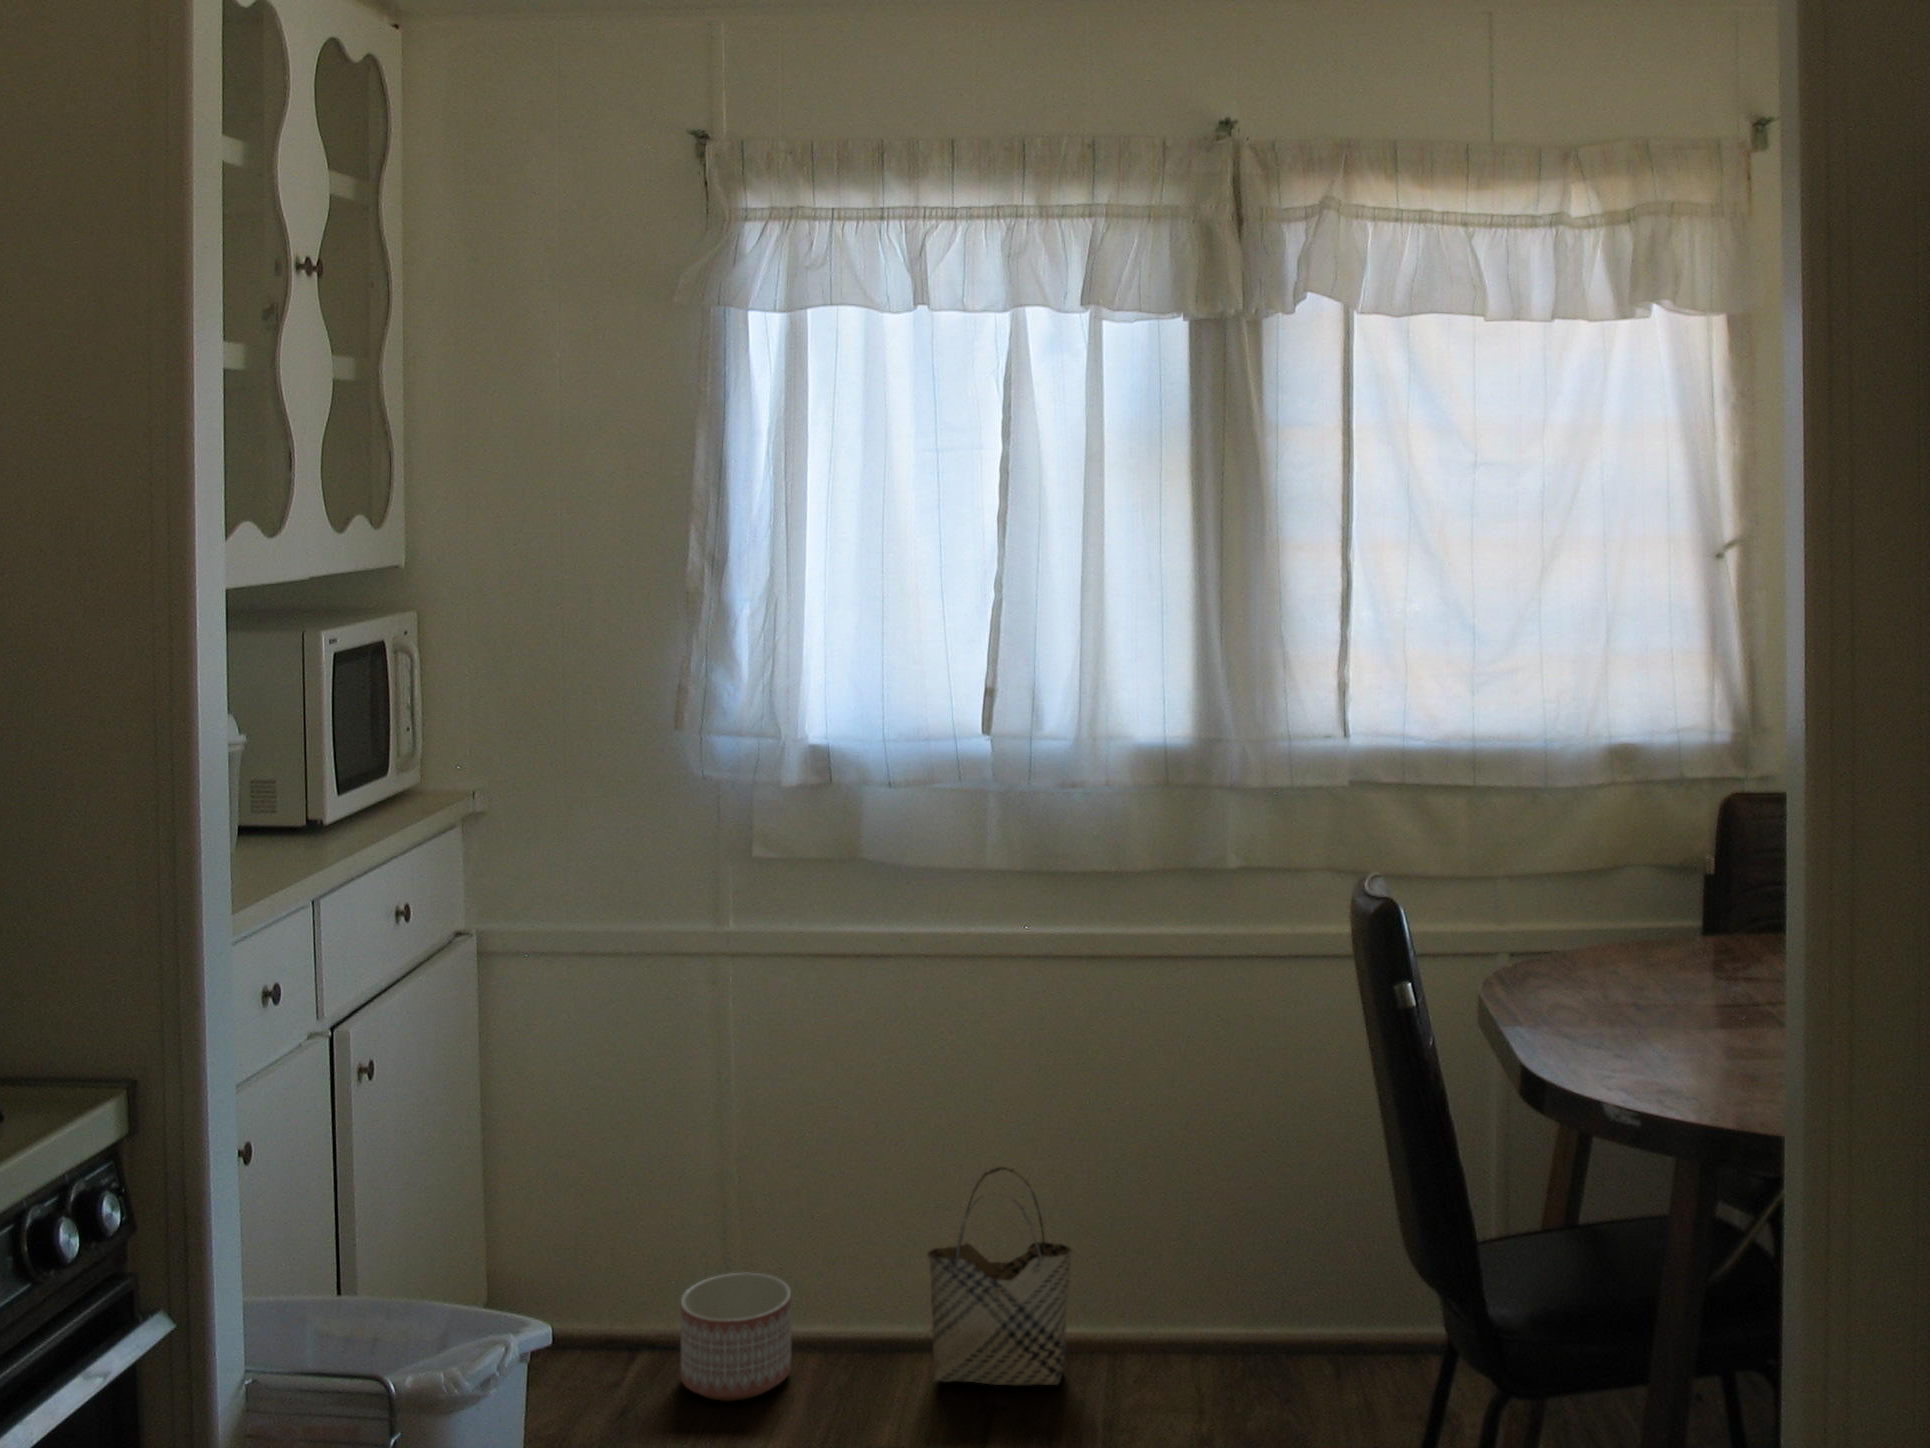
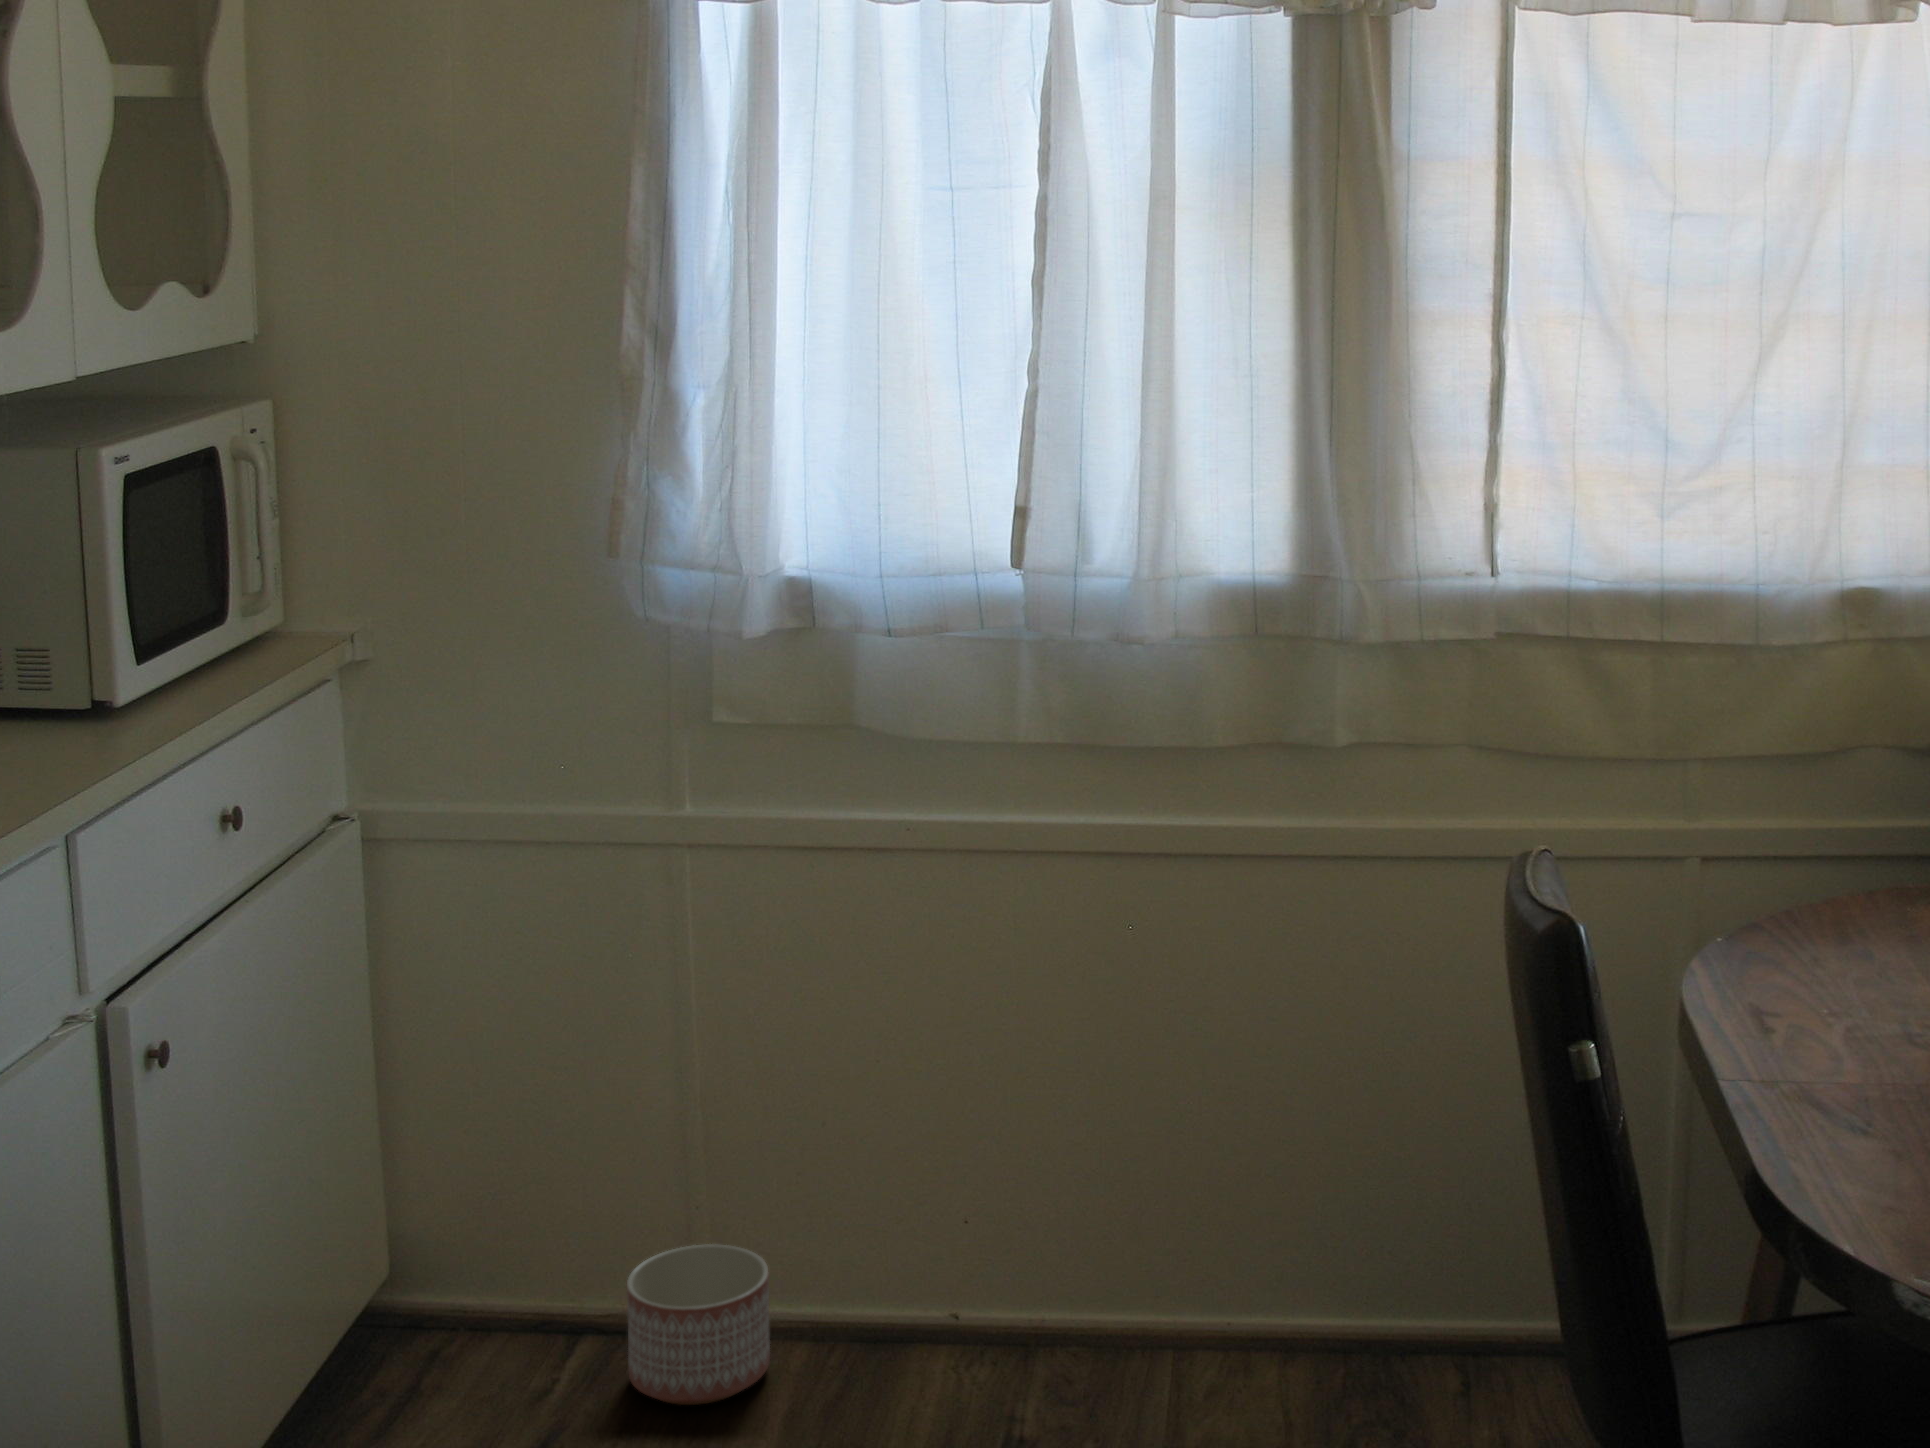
woven basket: present [927,1167,1072,1385] -> none [940,1118,1127,1390]

